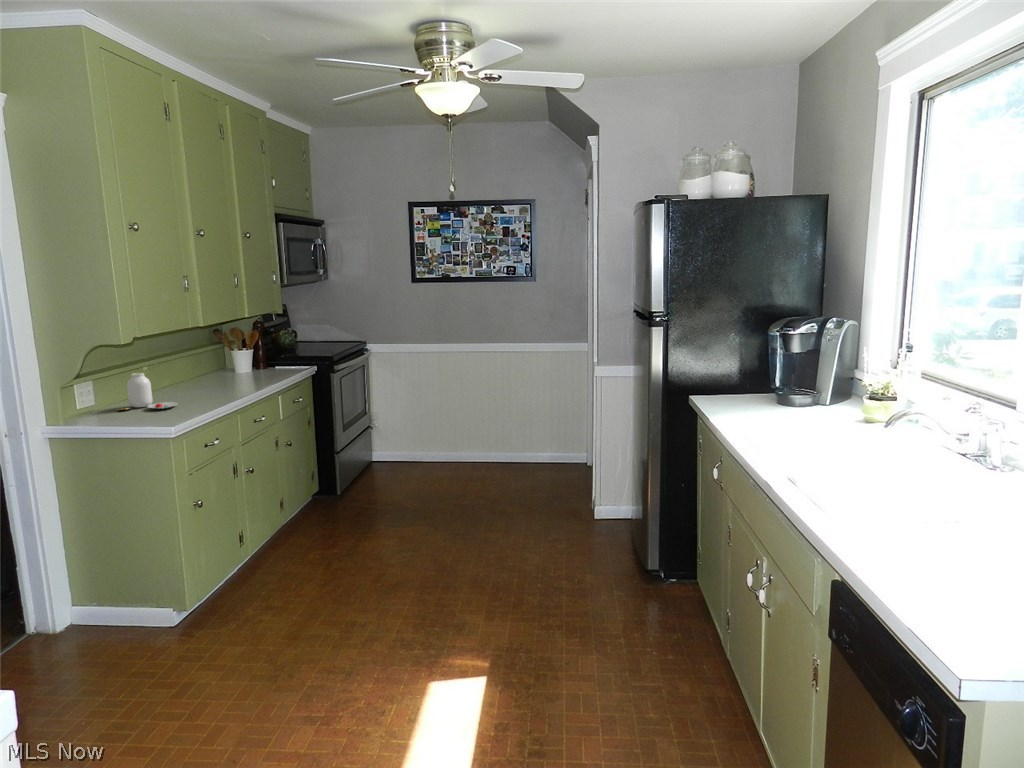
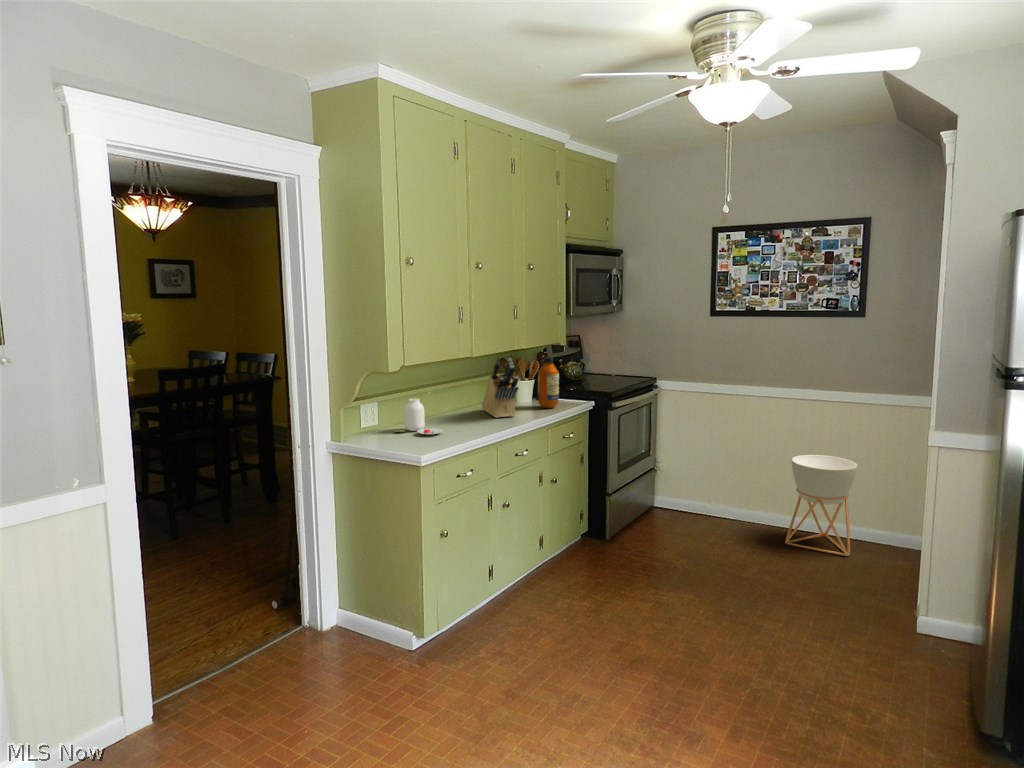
bottle: none [263,324,287,375] -> present [538,357,559,408]
knife block: none [205,326,251,387] -> present [482,358,519,418]
planter: none [490,397,539,475] -> present [785,455,857,556]

